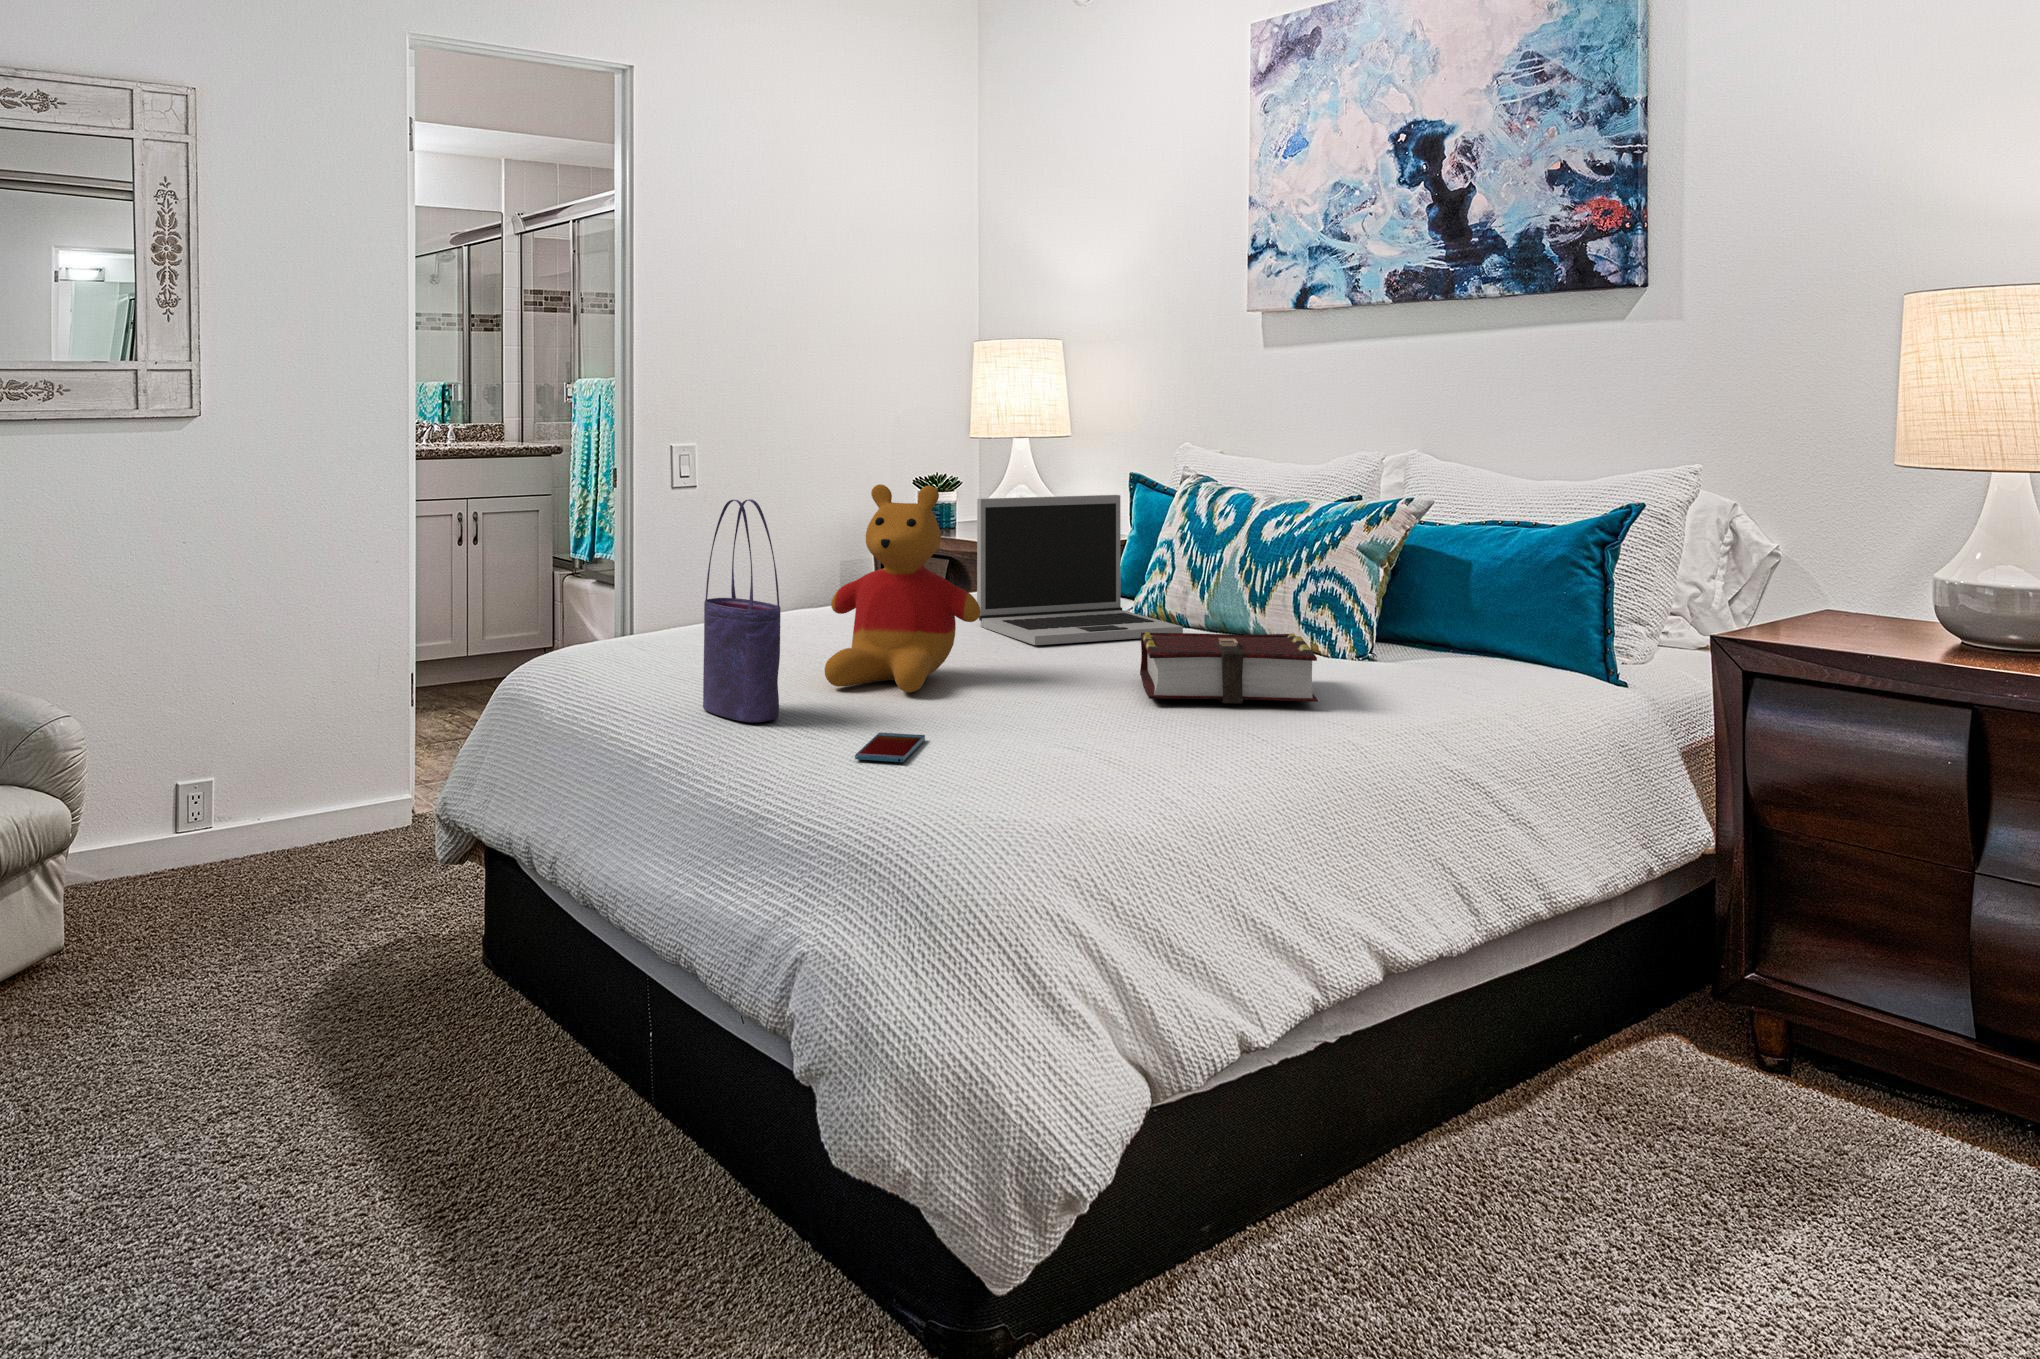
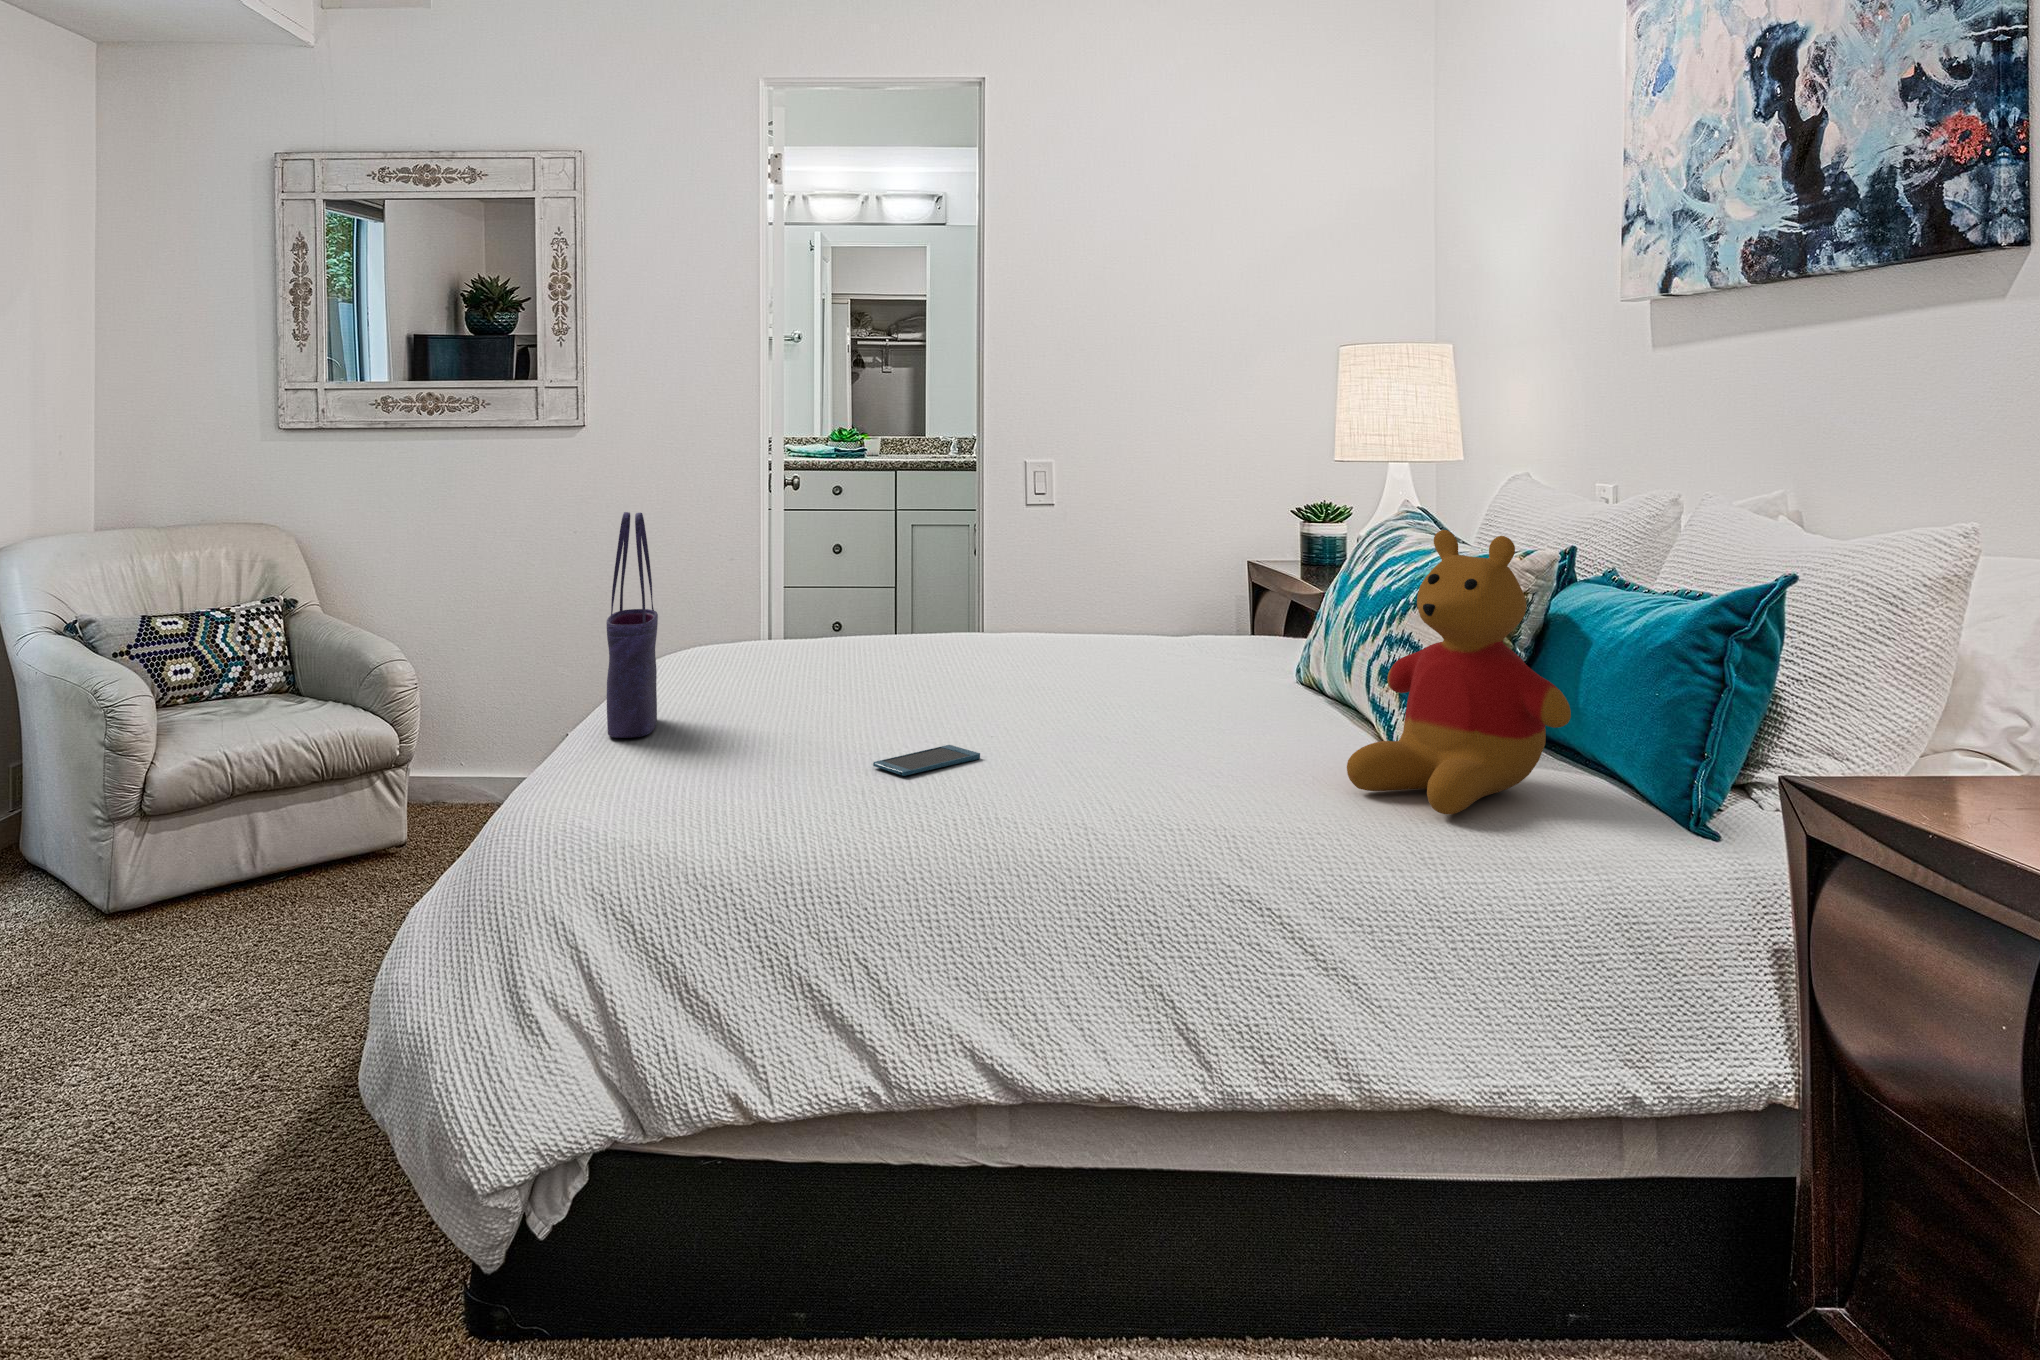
stuffed bear: present [825,484,981,693] -> present [1347,530,1571,815]
laptop: present [977,495,1183,645] -> none [1102,523,1305,704]
book: present [1140,632,1318,704] -> none [1004,694,1262,809]
smartphone: present [855,733,925,762] -> present [873,745,980,776]

